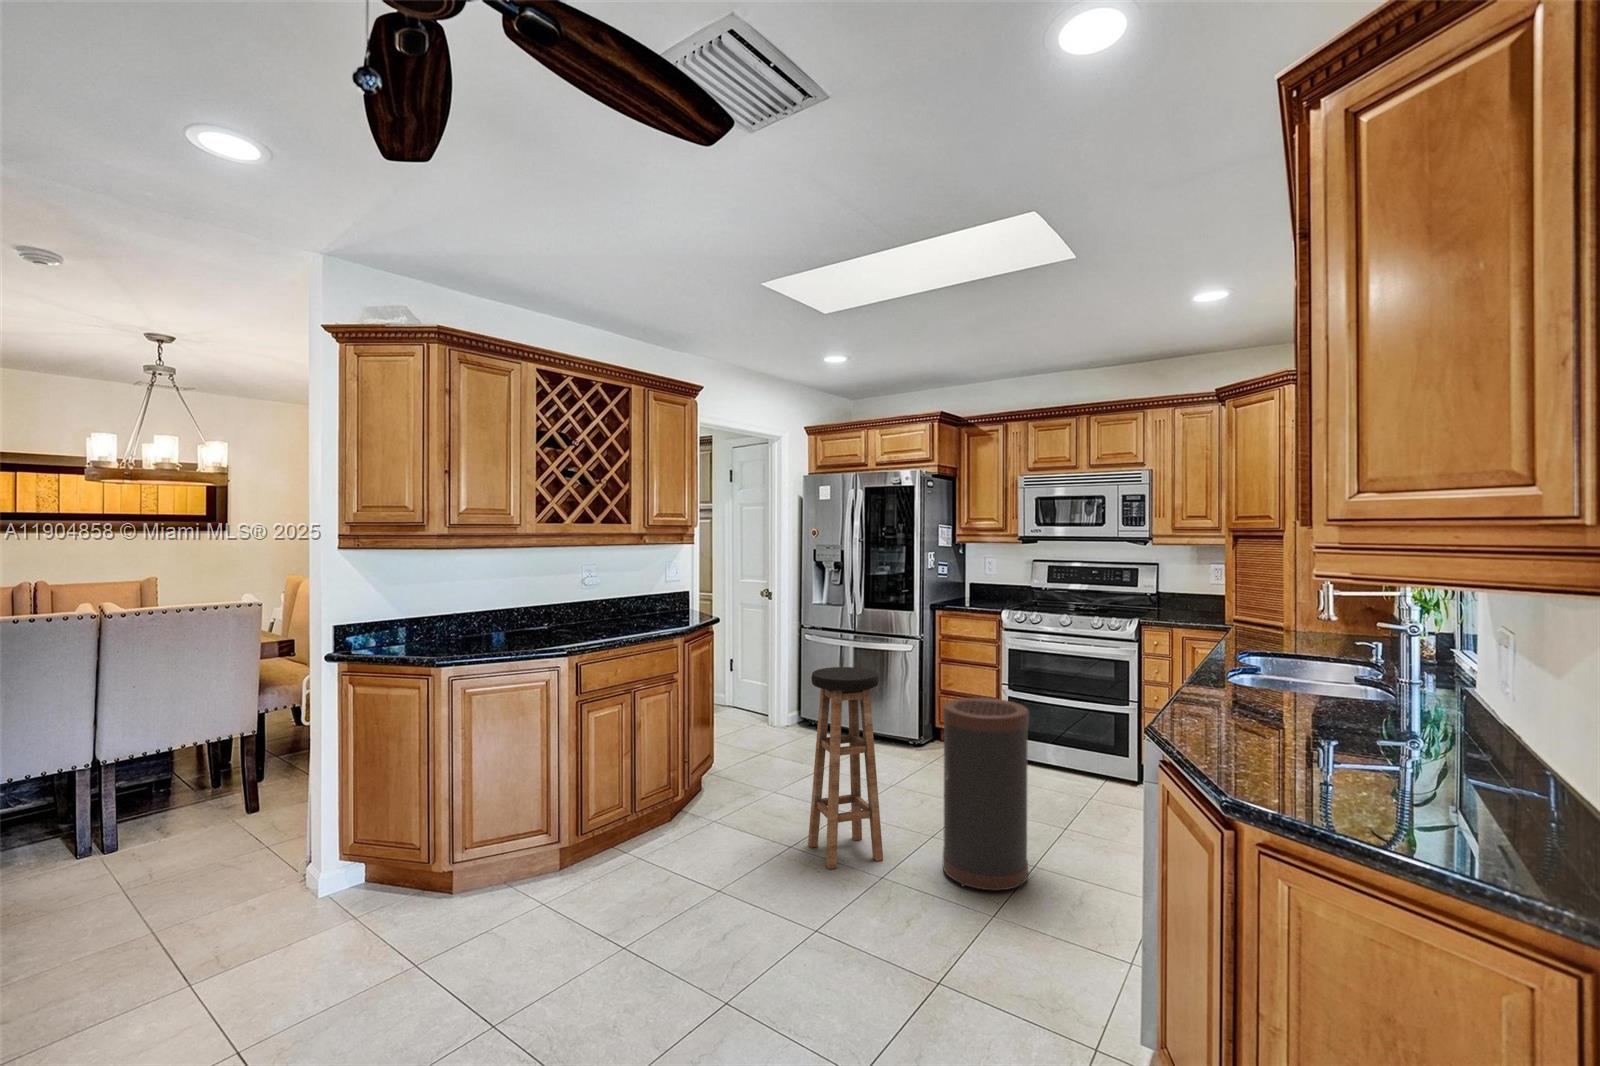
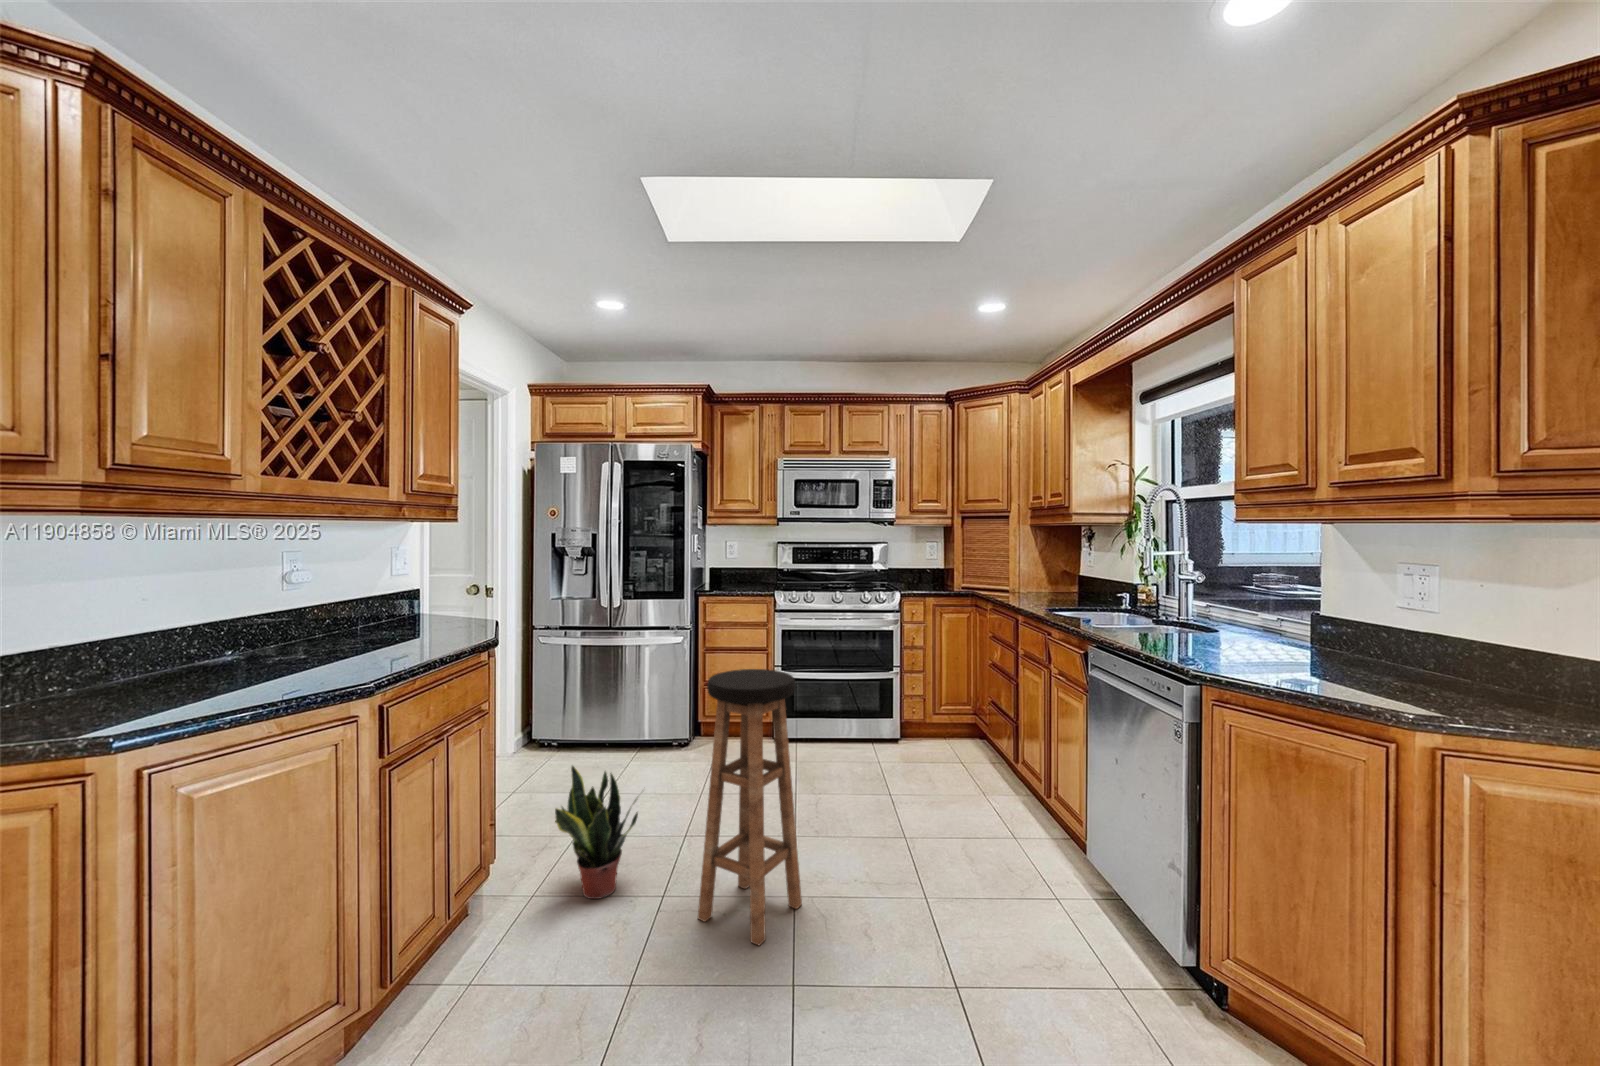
trash can: present [943,698,1029,890] -> none [862,682,957,905]
potted plant: none [731,721,801,817] -> present [555,766,638,899]

